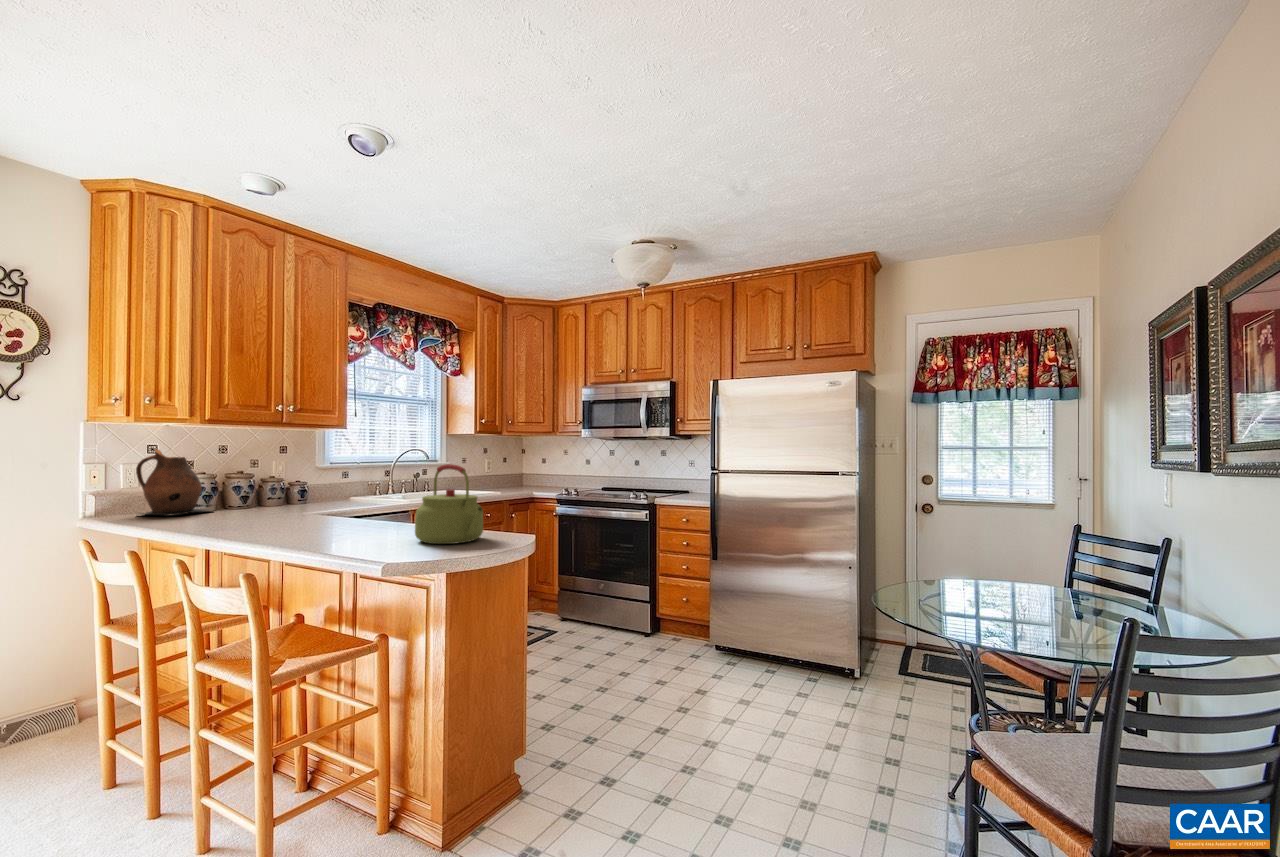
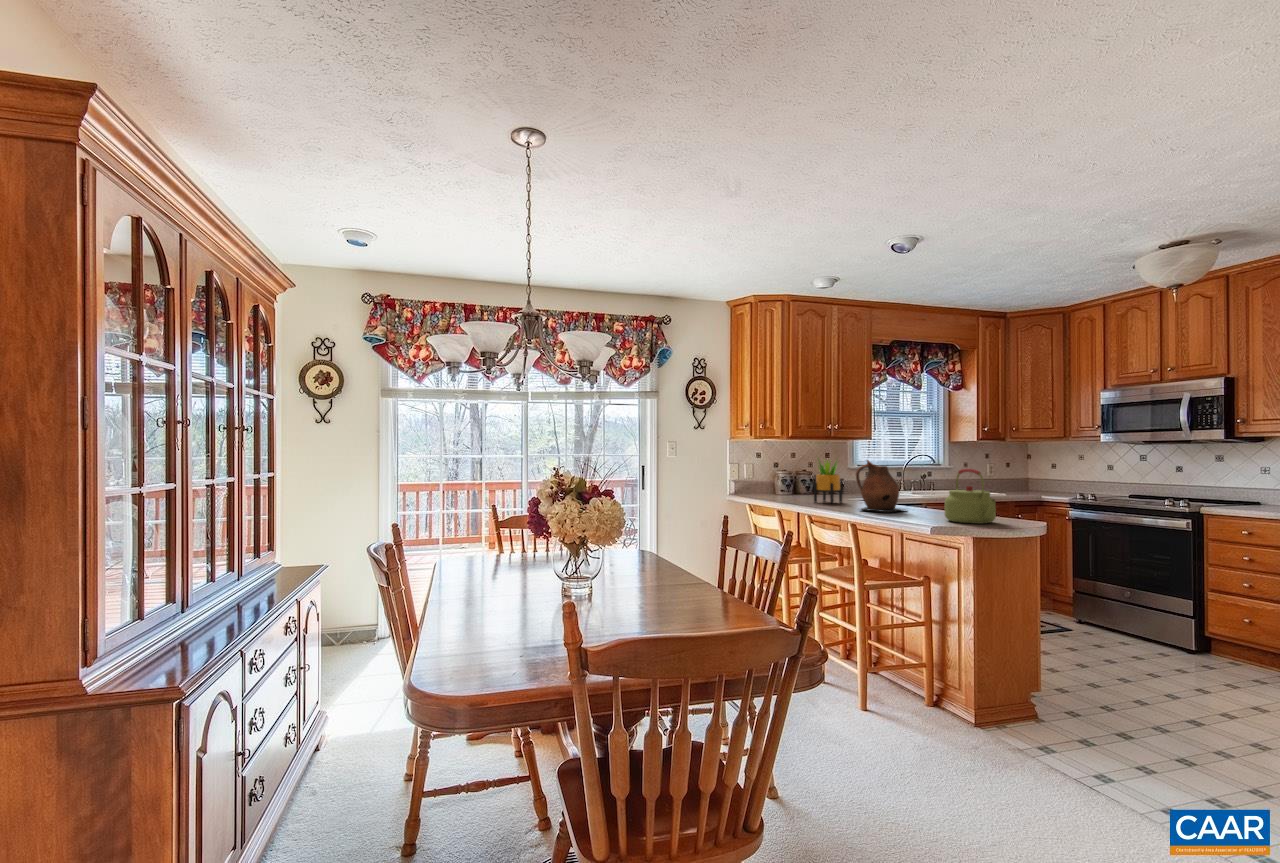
potted plant: none [229,446,281,521] -> present [814,461,842,504]
ceramic pitcher: present [136,449,214,516] -> present [856,460,905,512]

